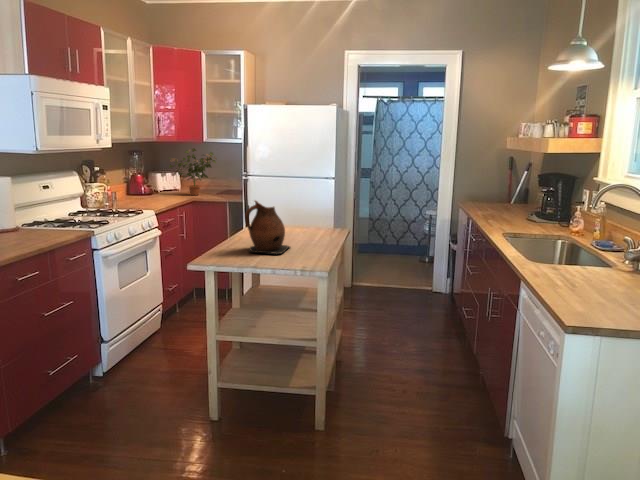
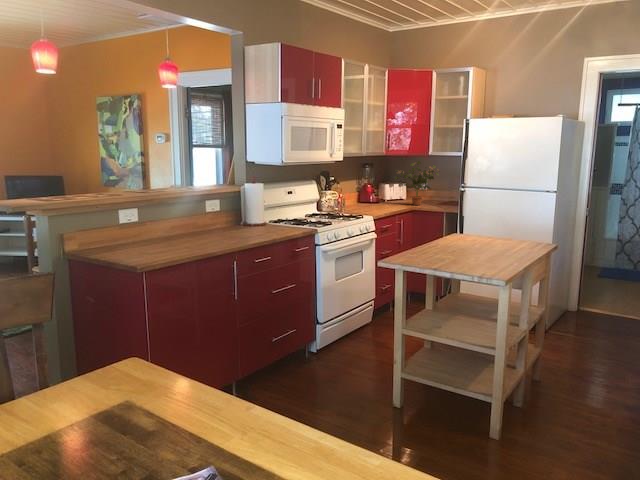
ceramic pitcher: present [245,201,290,254] -> none [437,208,480,258]

